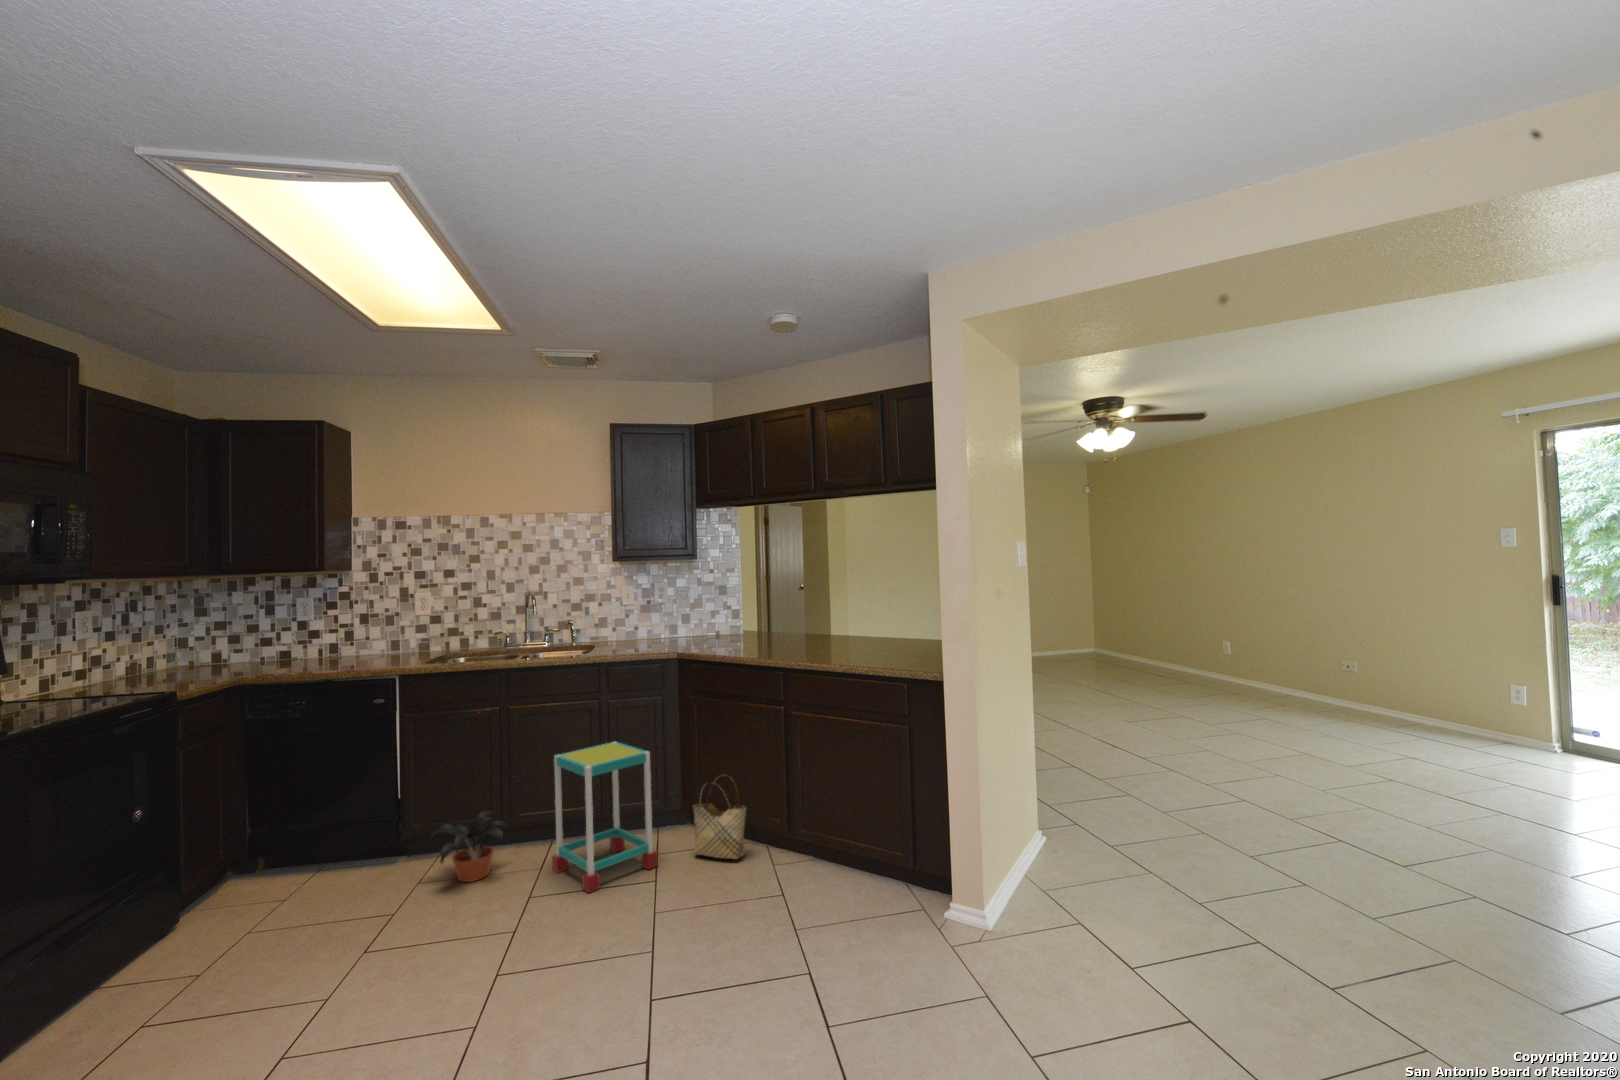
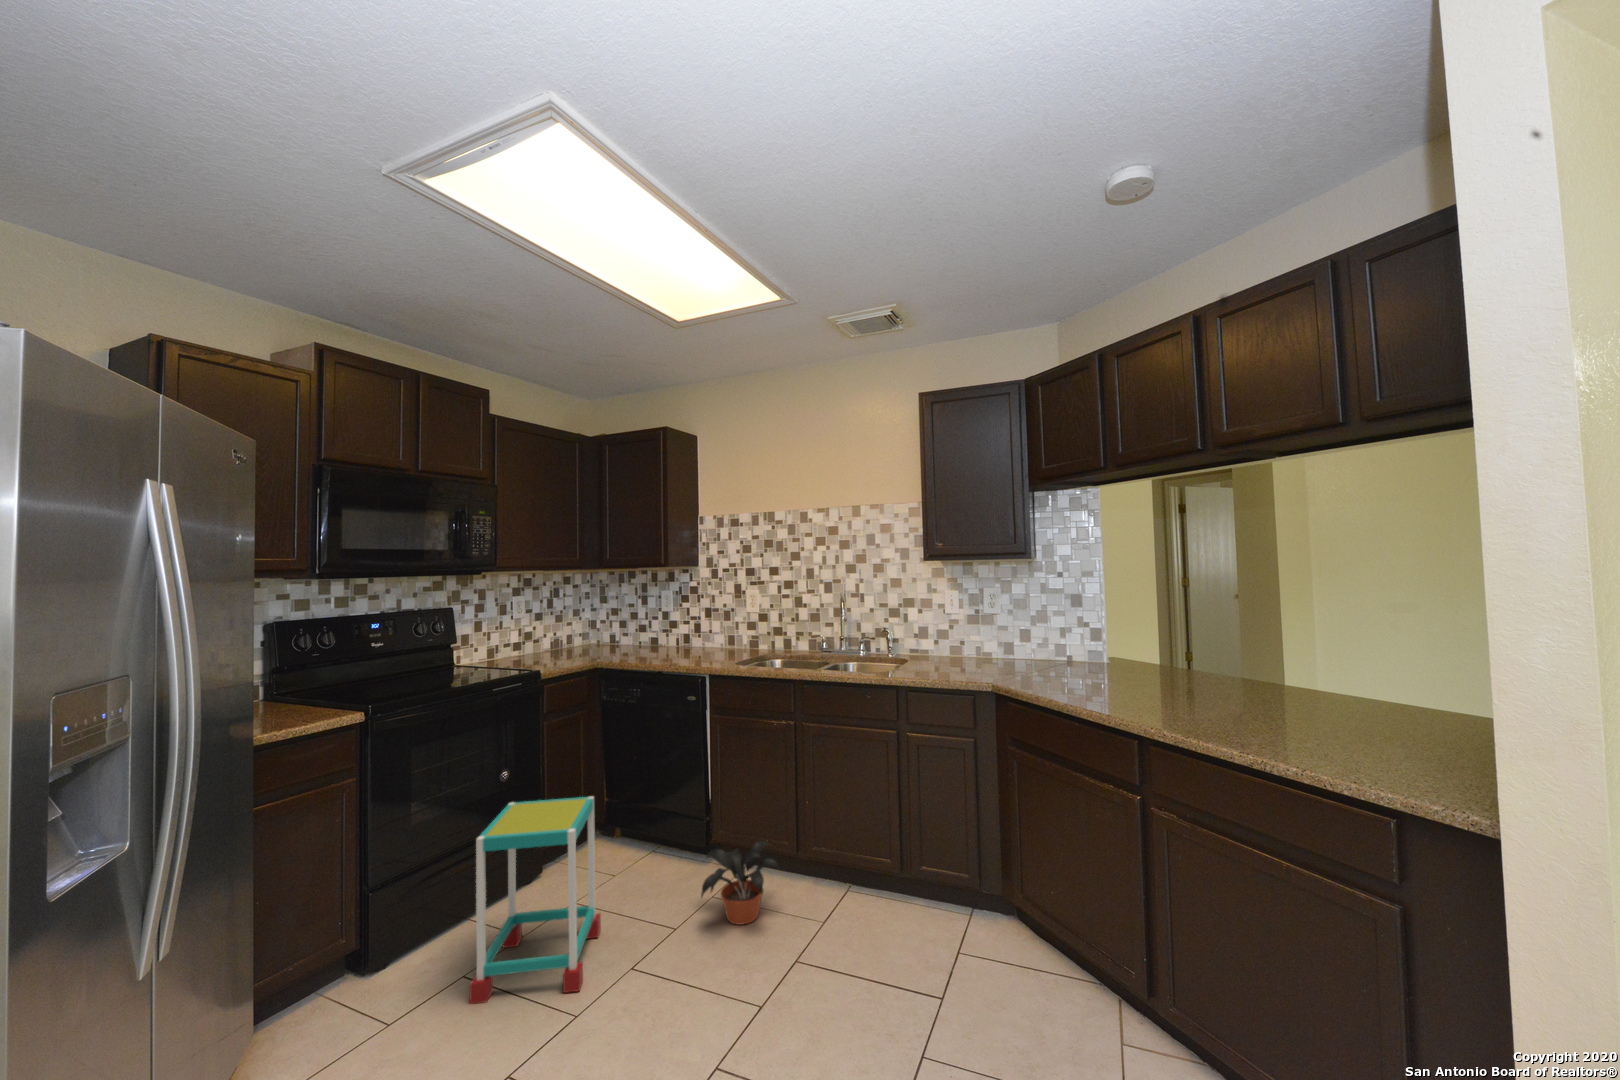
side table: present [552,742,658,893] -> present [470,796,601,1004]
woven basket: present [693,779,746,859] -> none [990,888,1072,1039]

